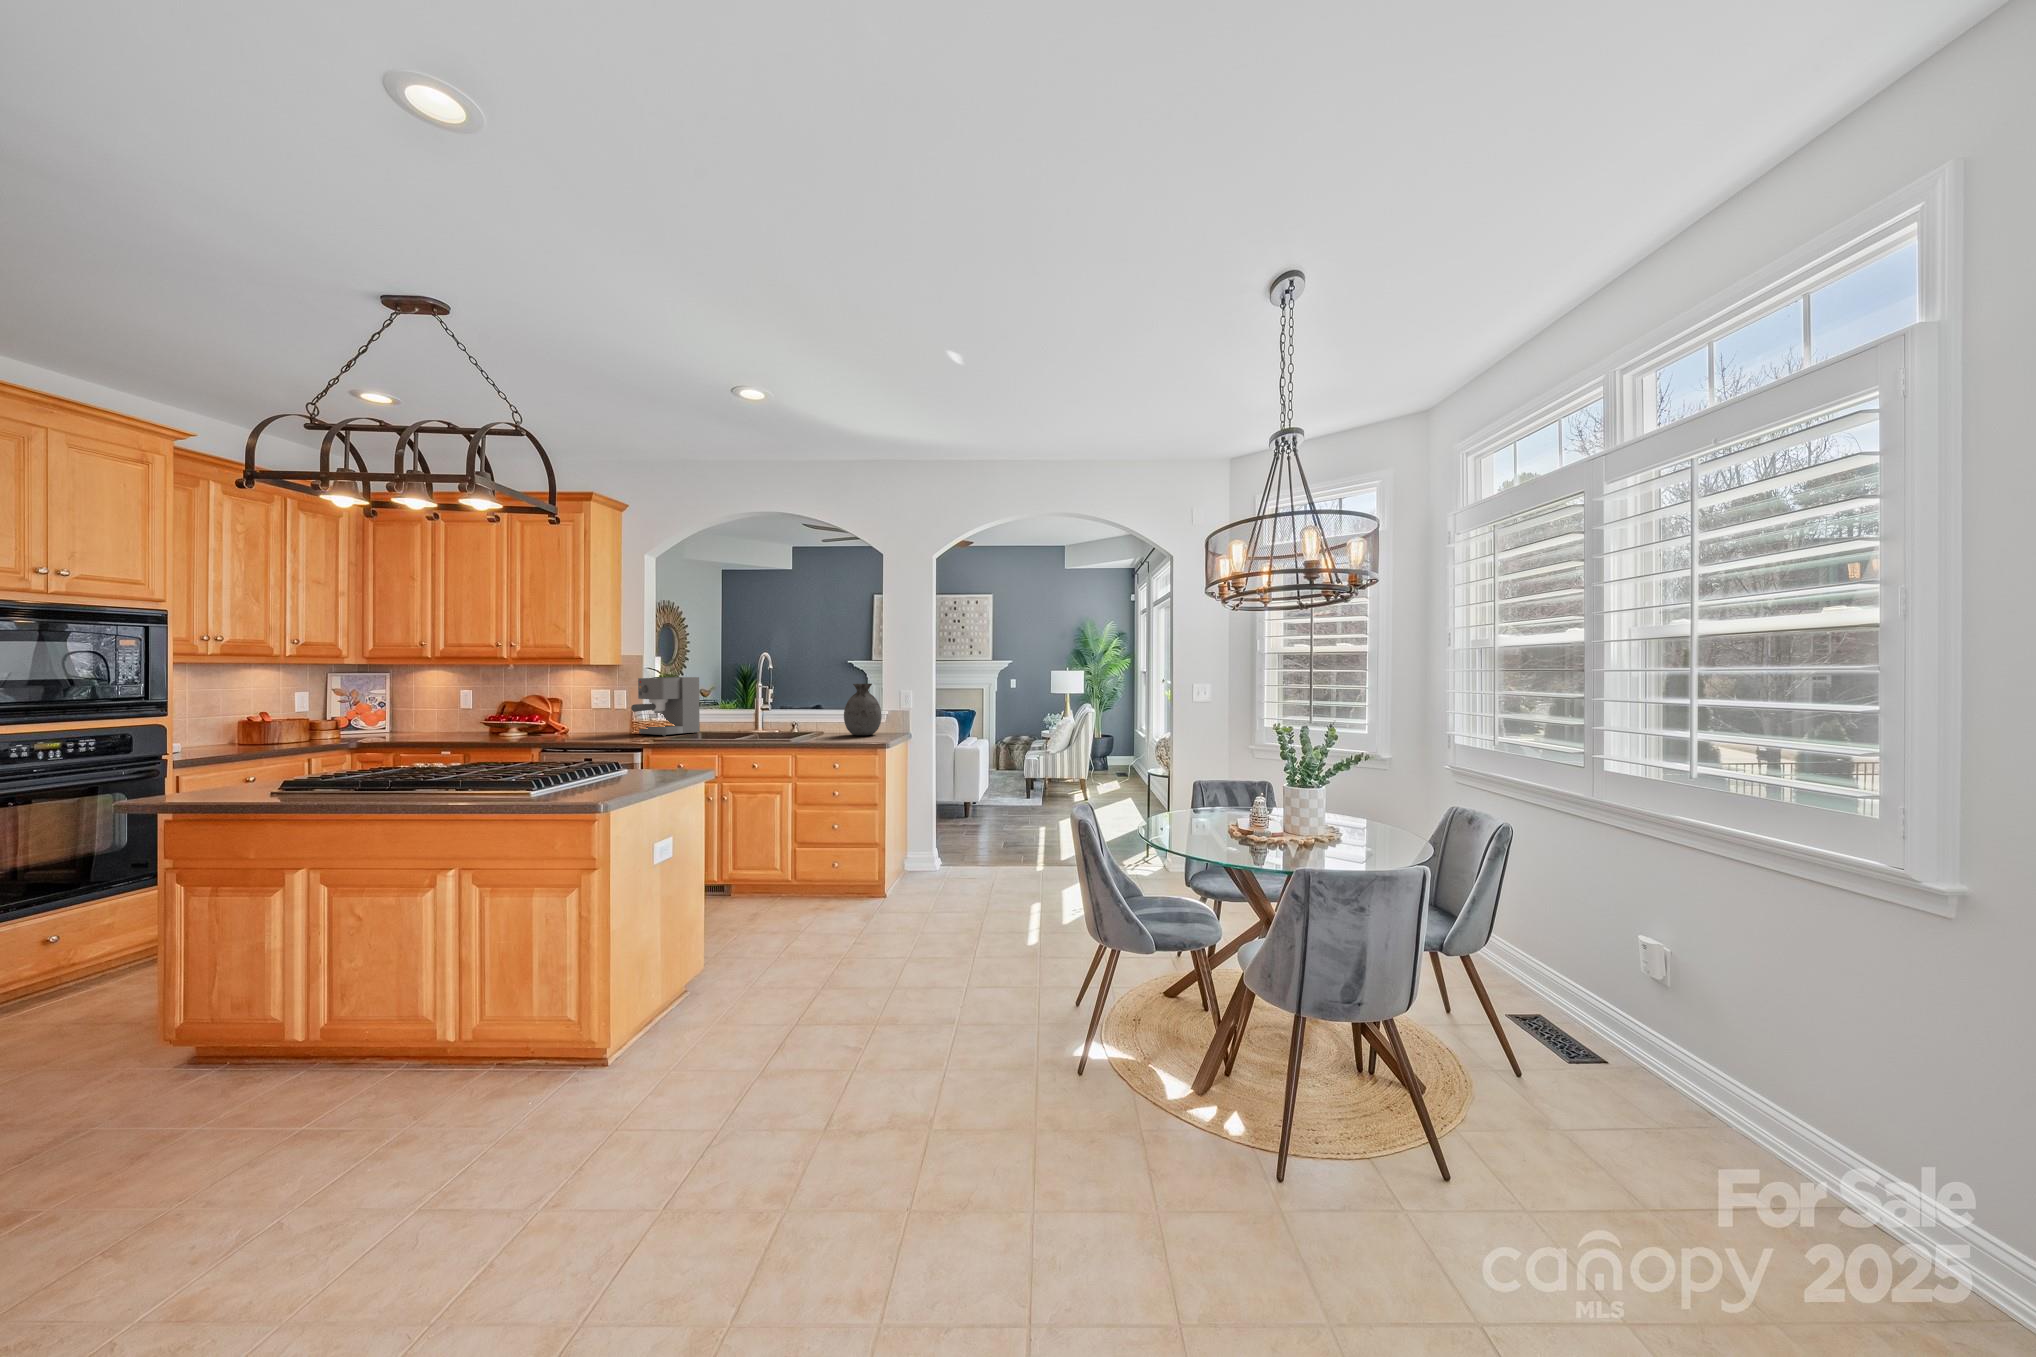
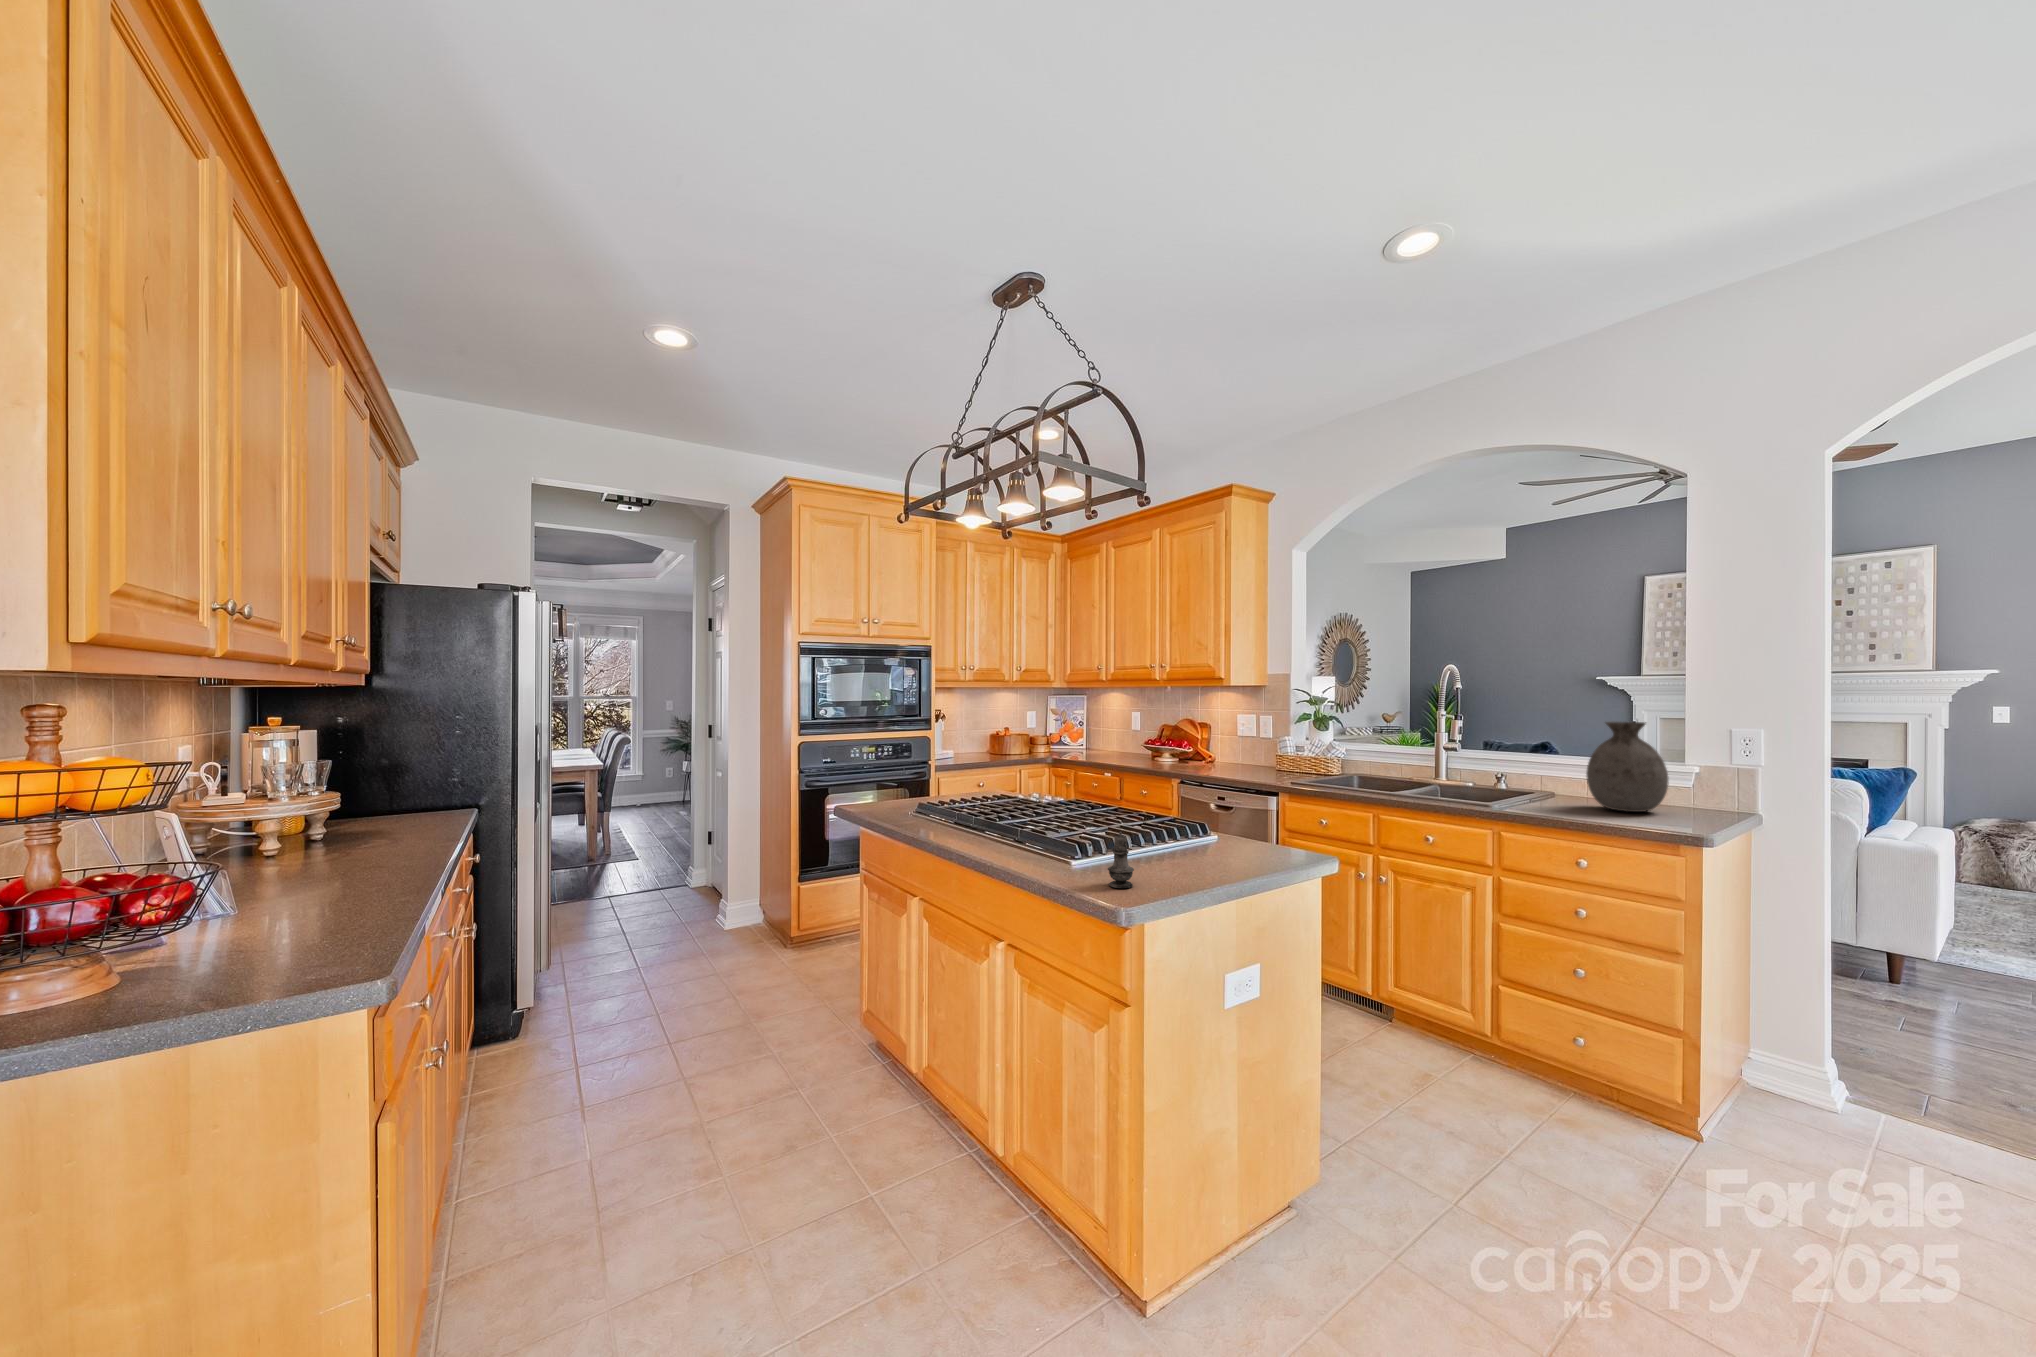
coffee maker: present [631,677,700,736] -> none [1273,703,1358,778]
salt shaker: none [569,758,591,798] -> present [1108,831,1134,888]

